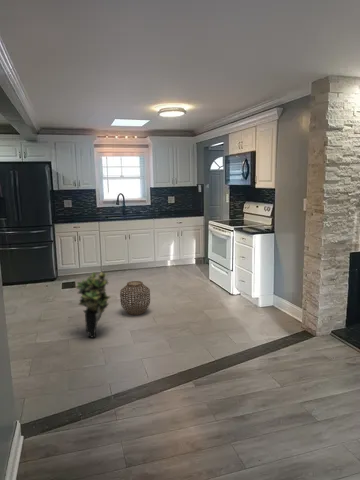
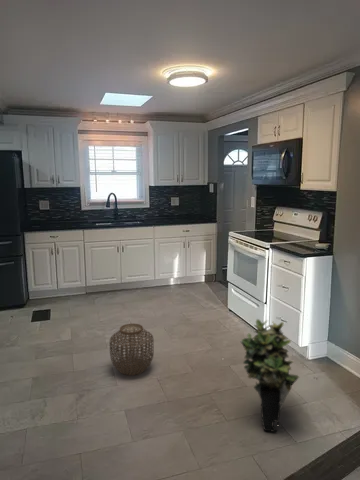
potted plant: present [76,272,110,337] -> present [241,319,299,432]

